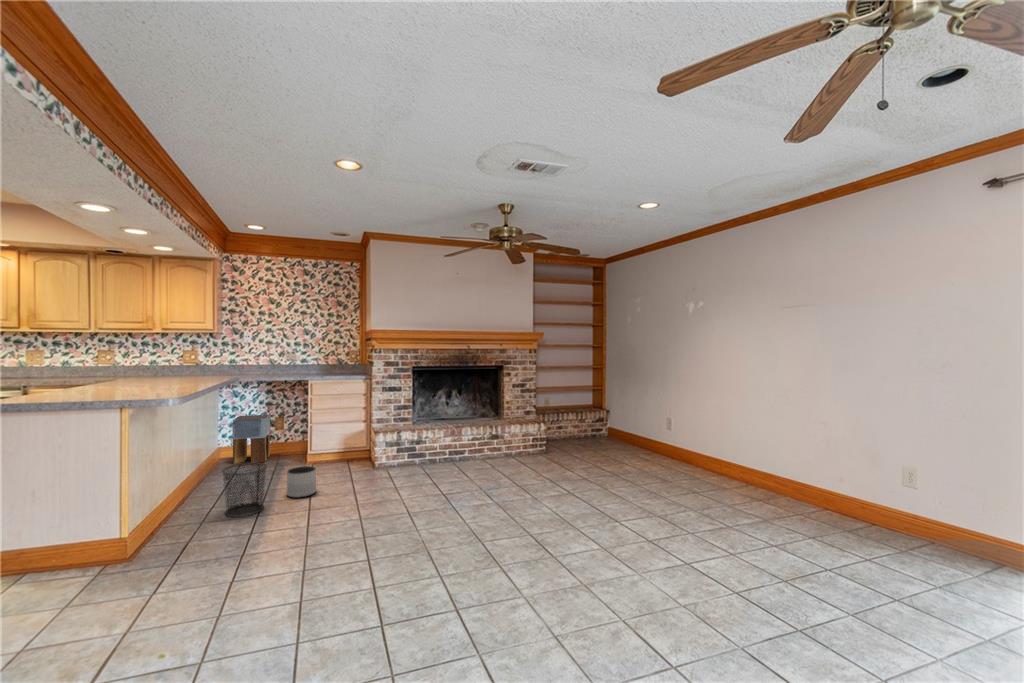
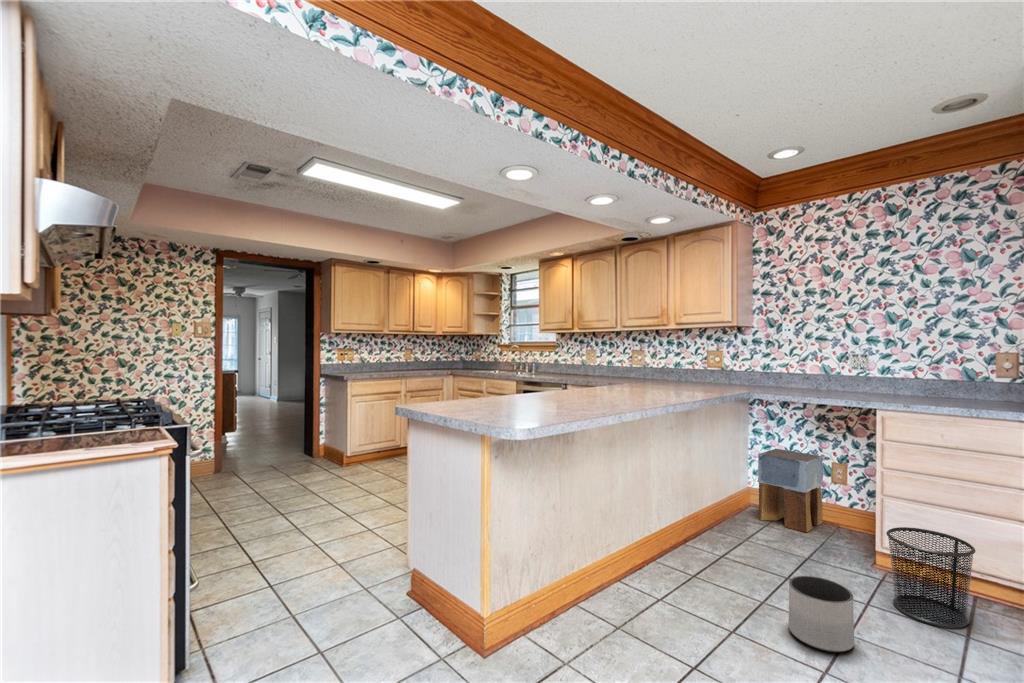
waste bin: present [222,462,268,517] -> present [886,527,976,628]

